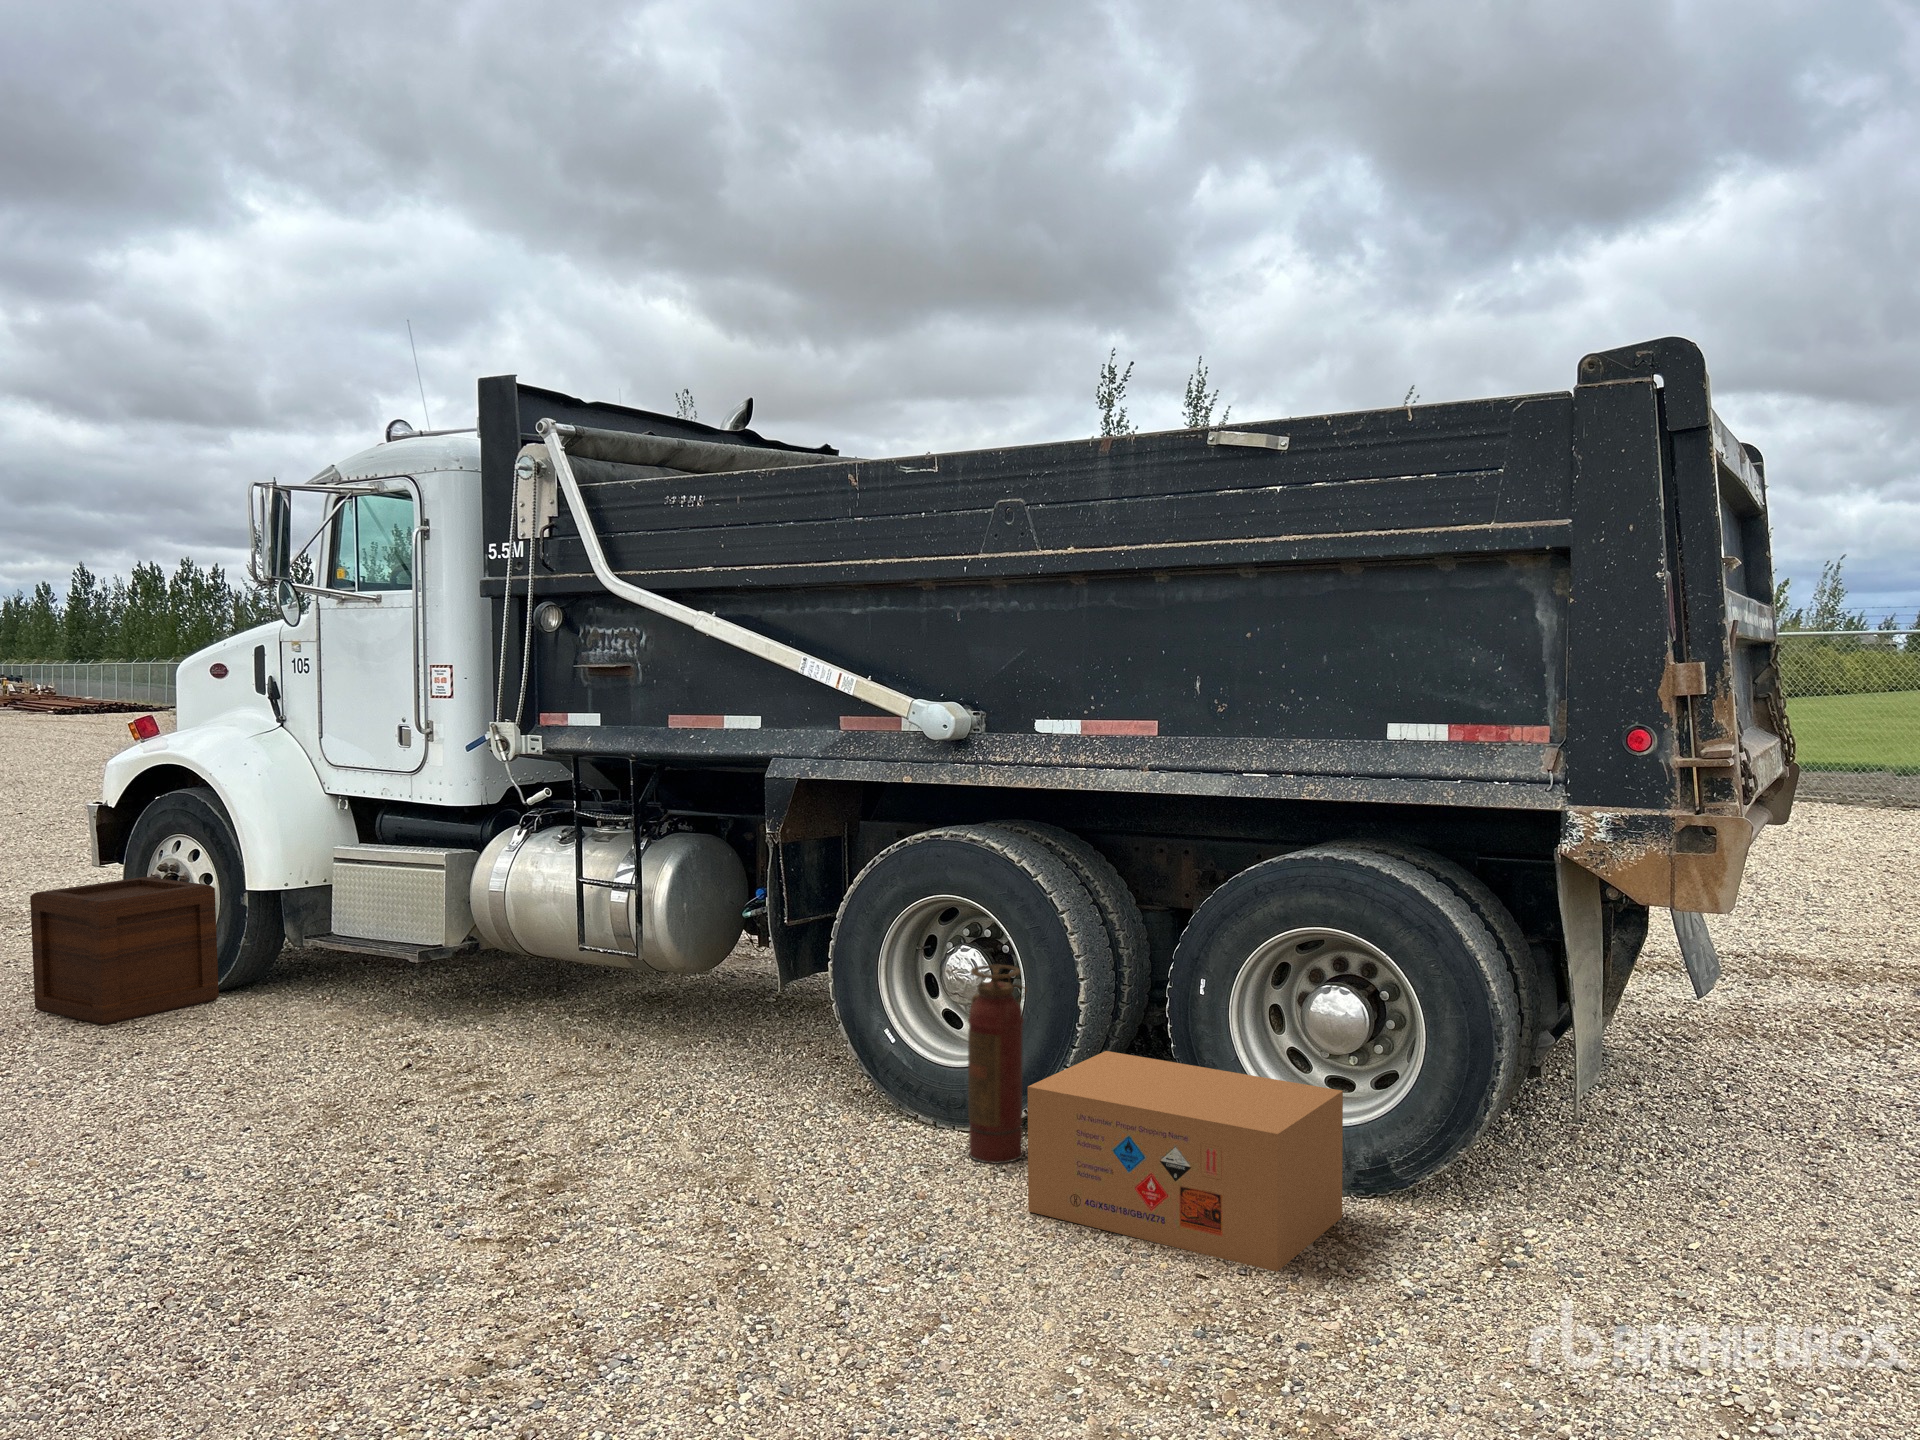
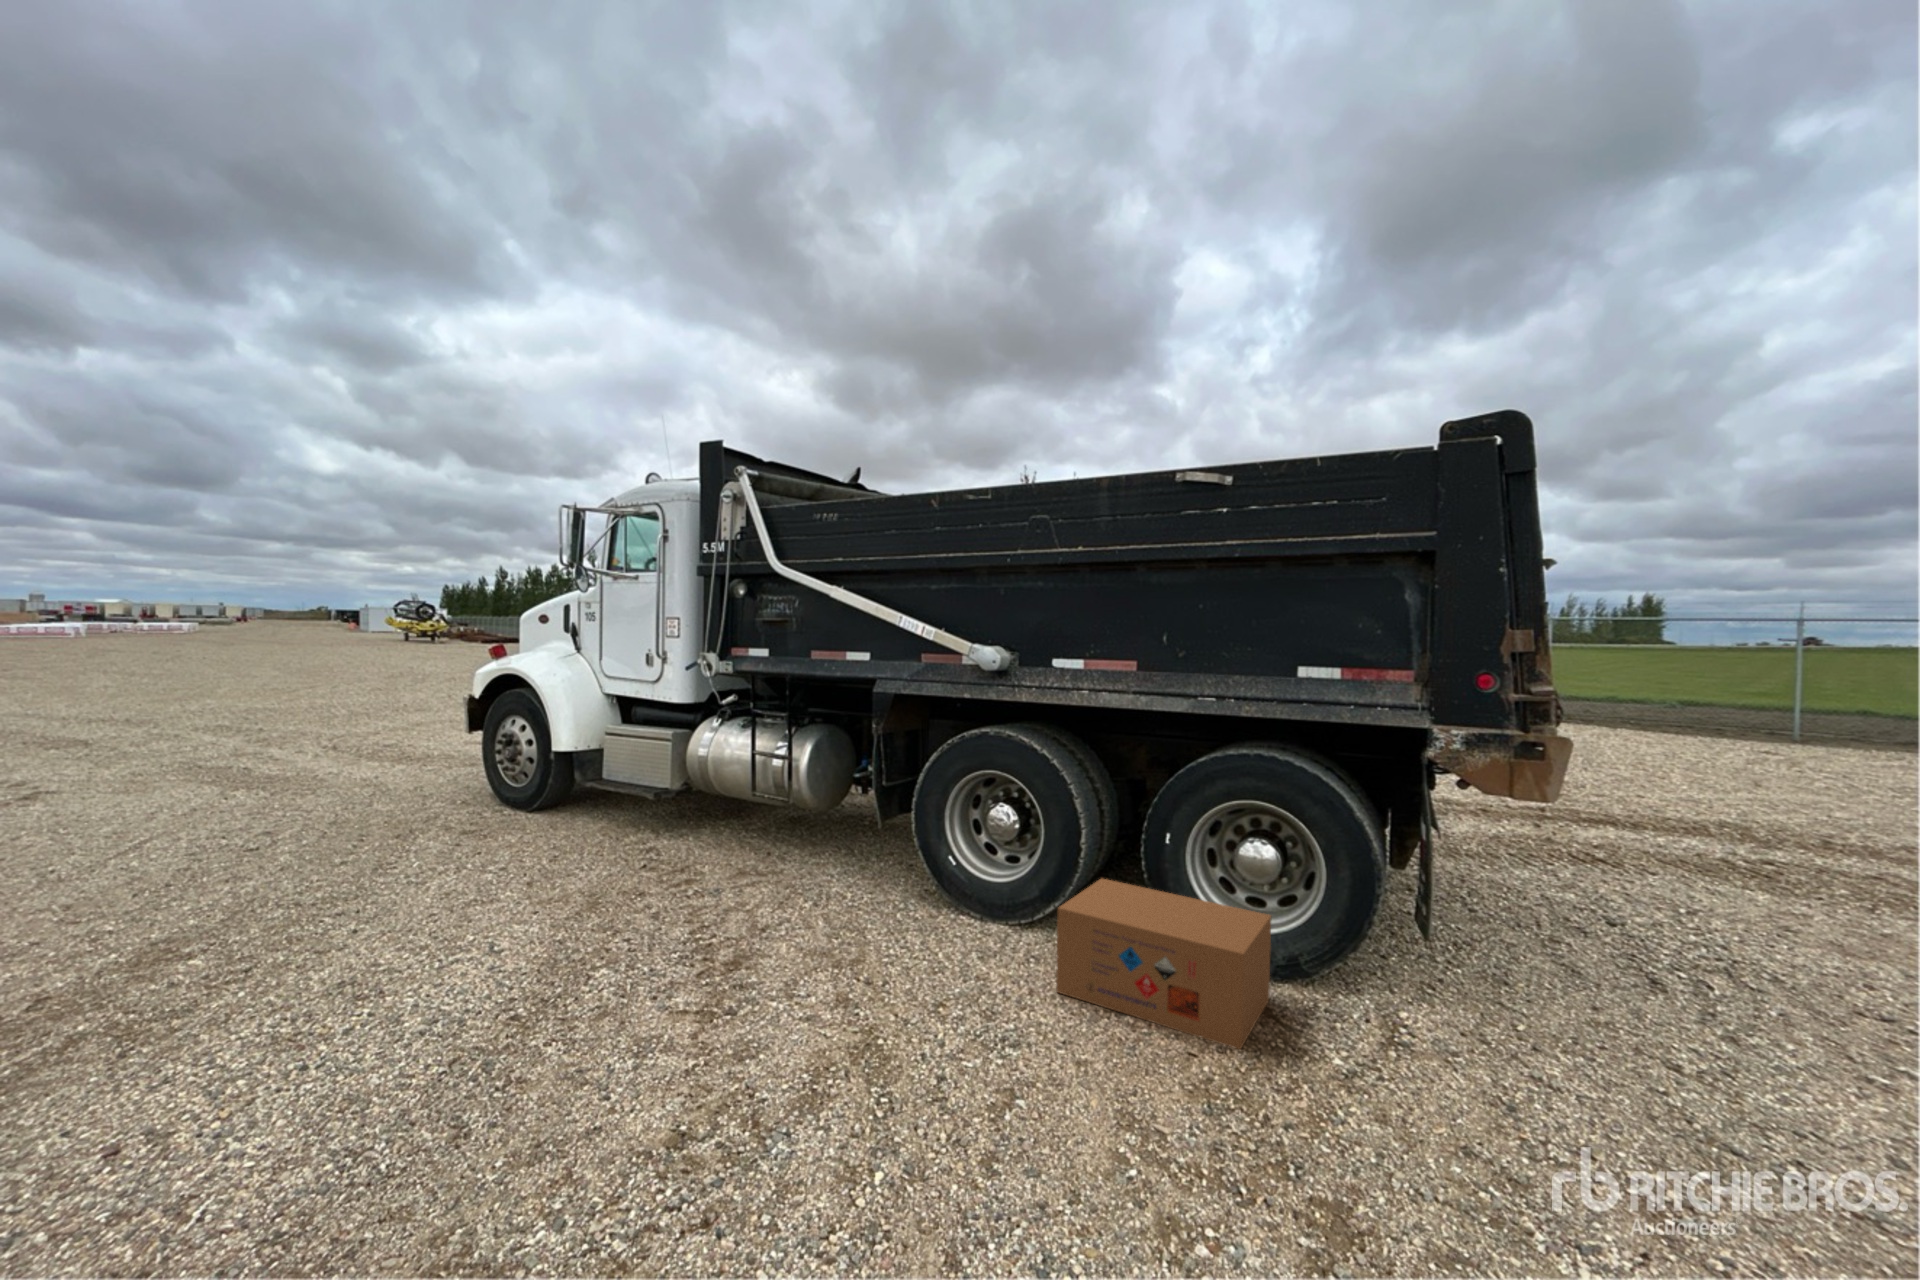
wooden crate: present [30,877,219,1025] -> none [419,740,534,833]
fire extinguisher: present [968,965,1027,1164] -> none [1007,818,1048,950]

